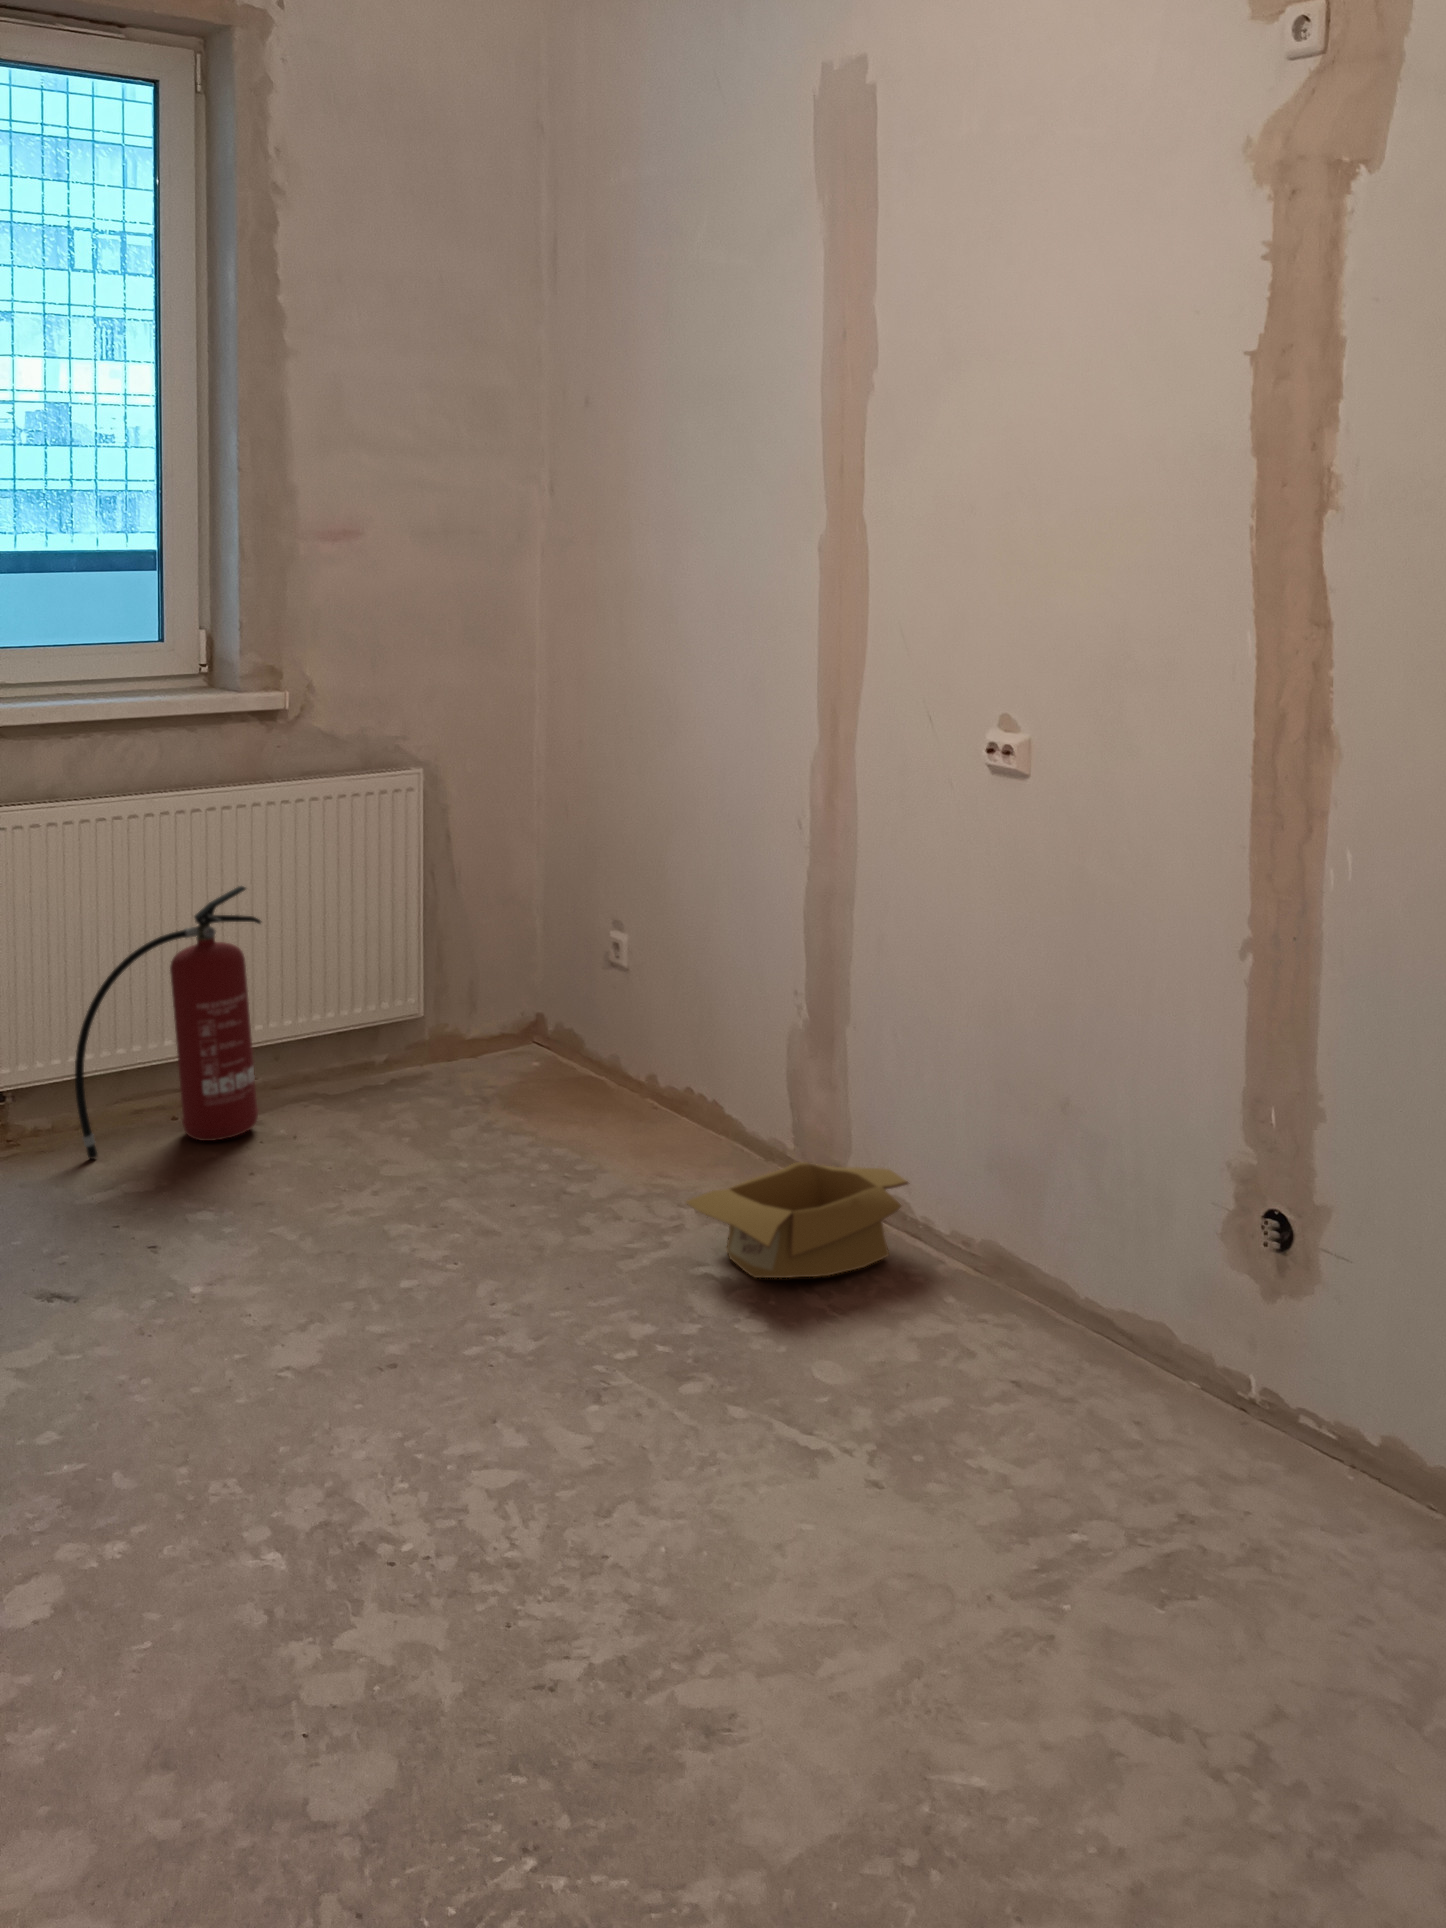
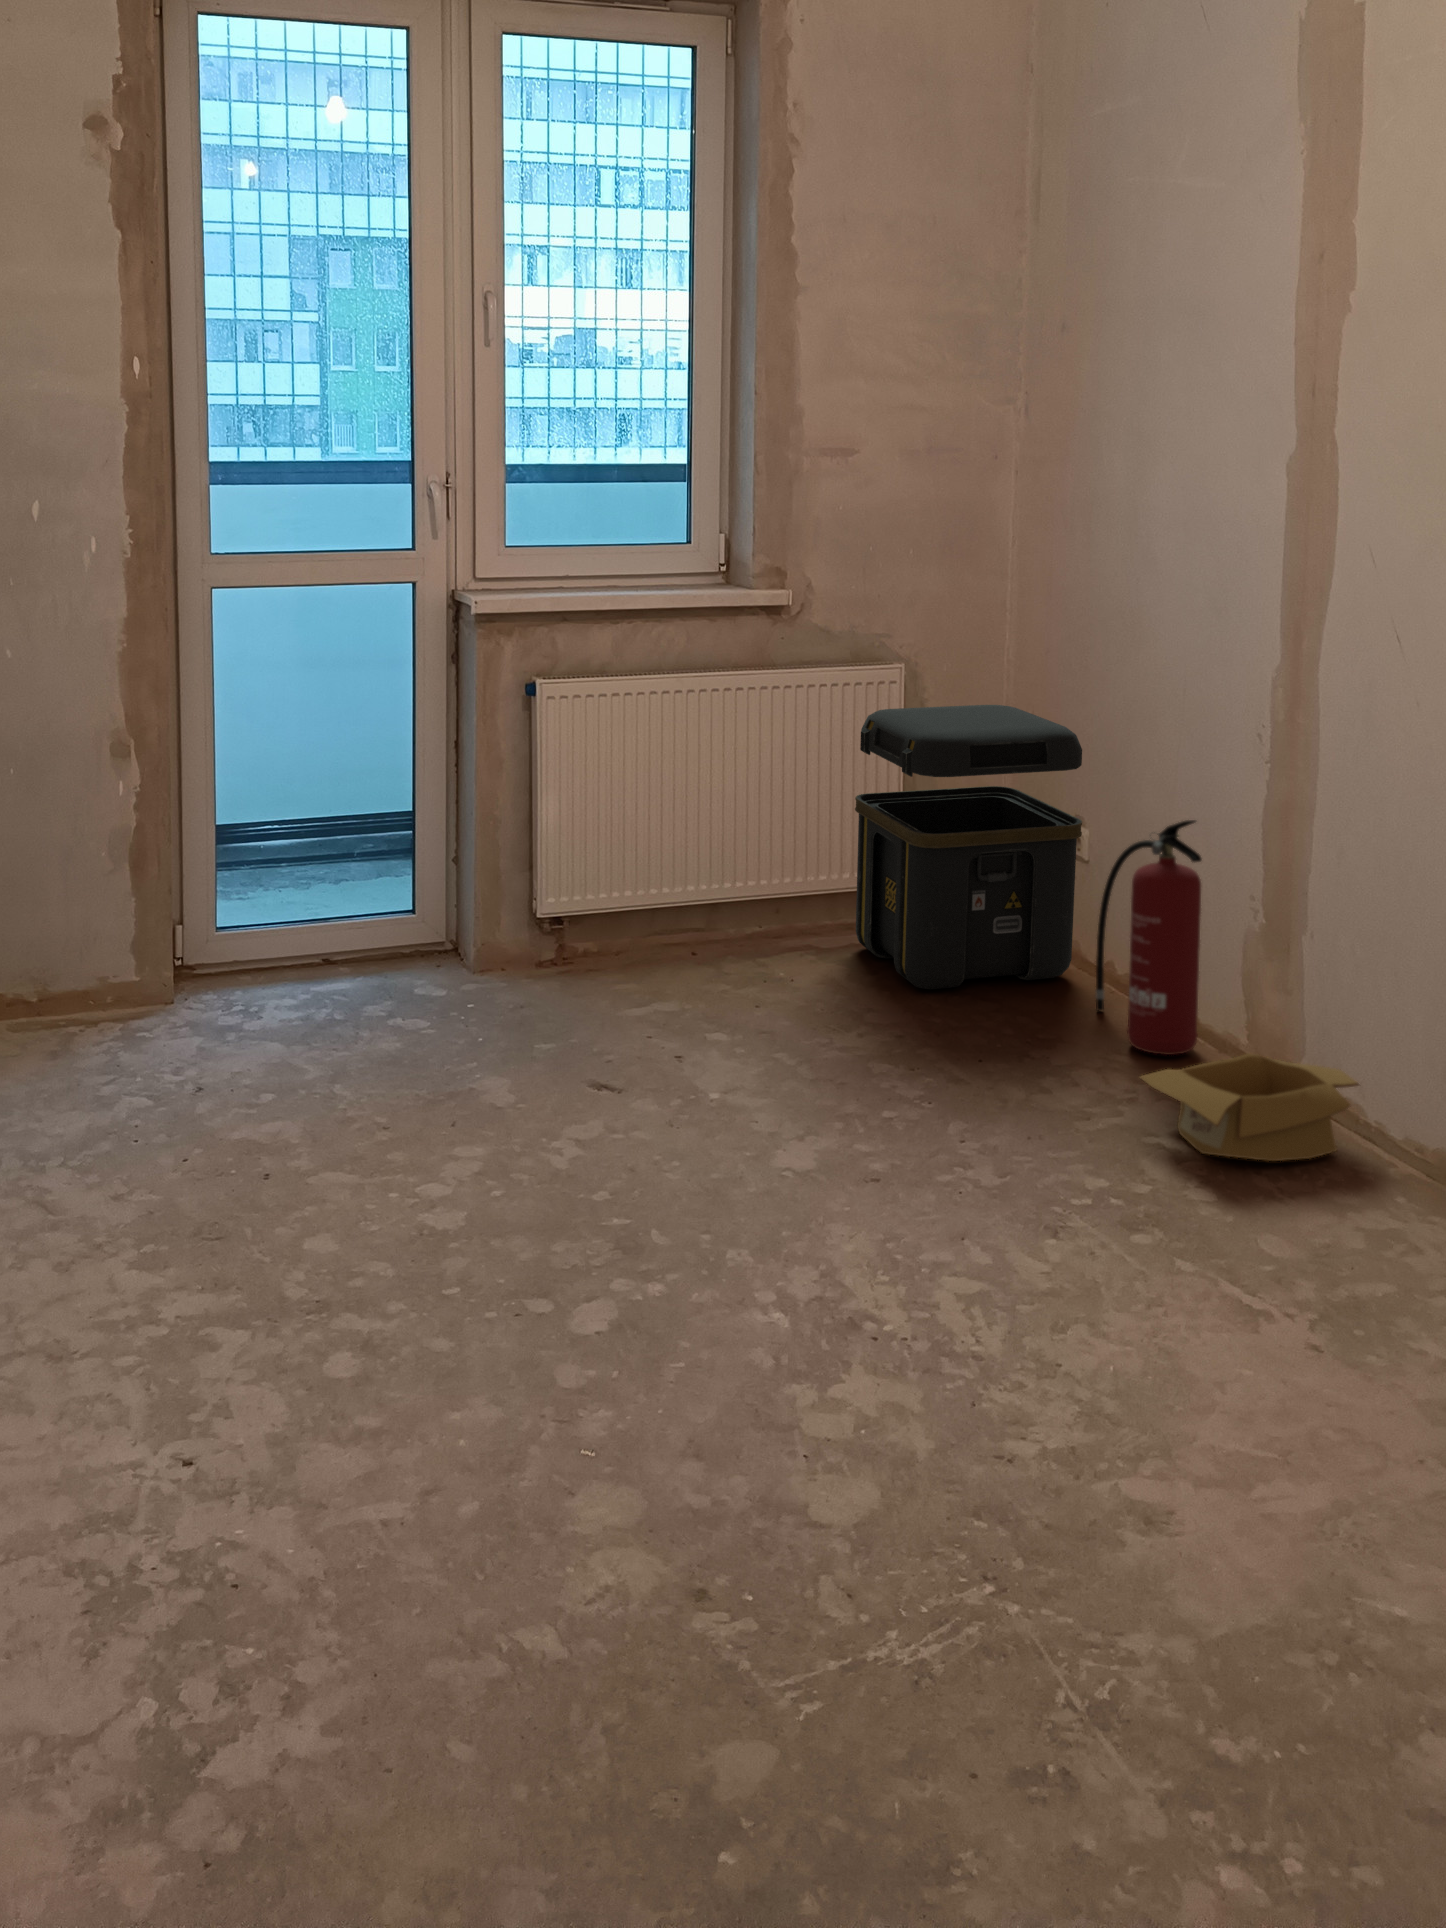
toolbox: none [365,809,617,1126] -> present [855,705,1082,989]
fire extinguisher: present [75,886,261,1159] -> present [1096,820,1202,1055]

